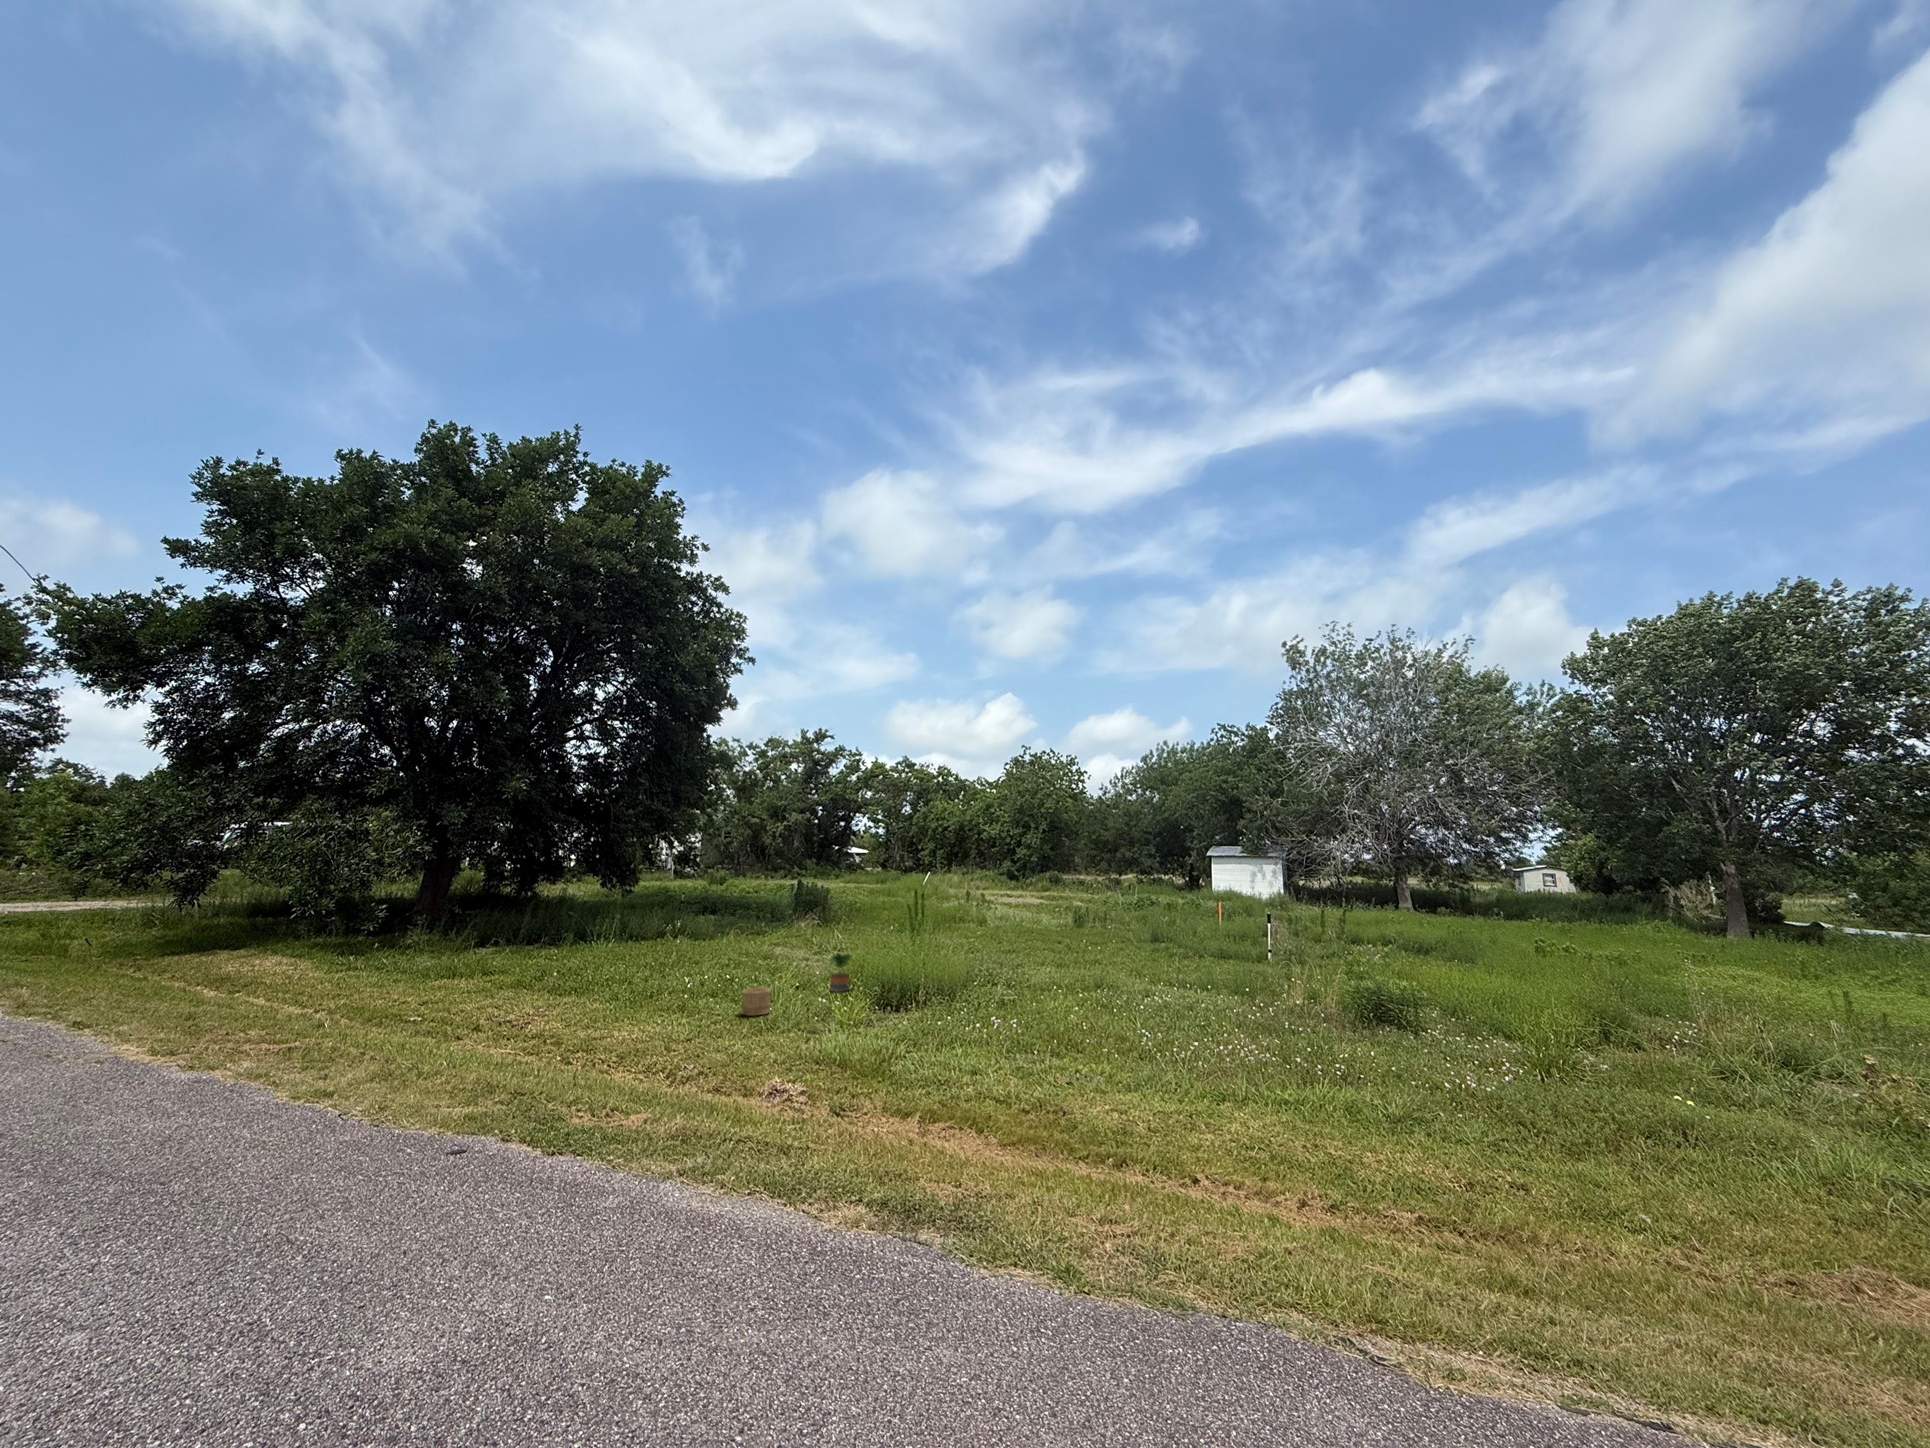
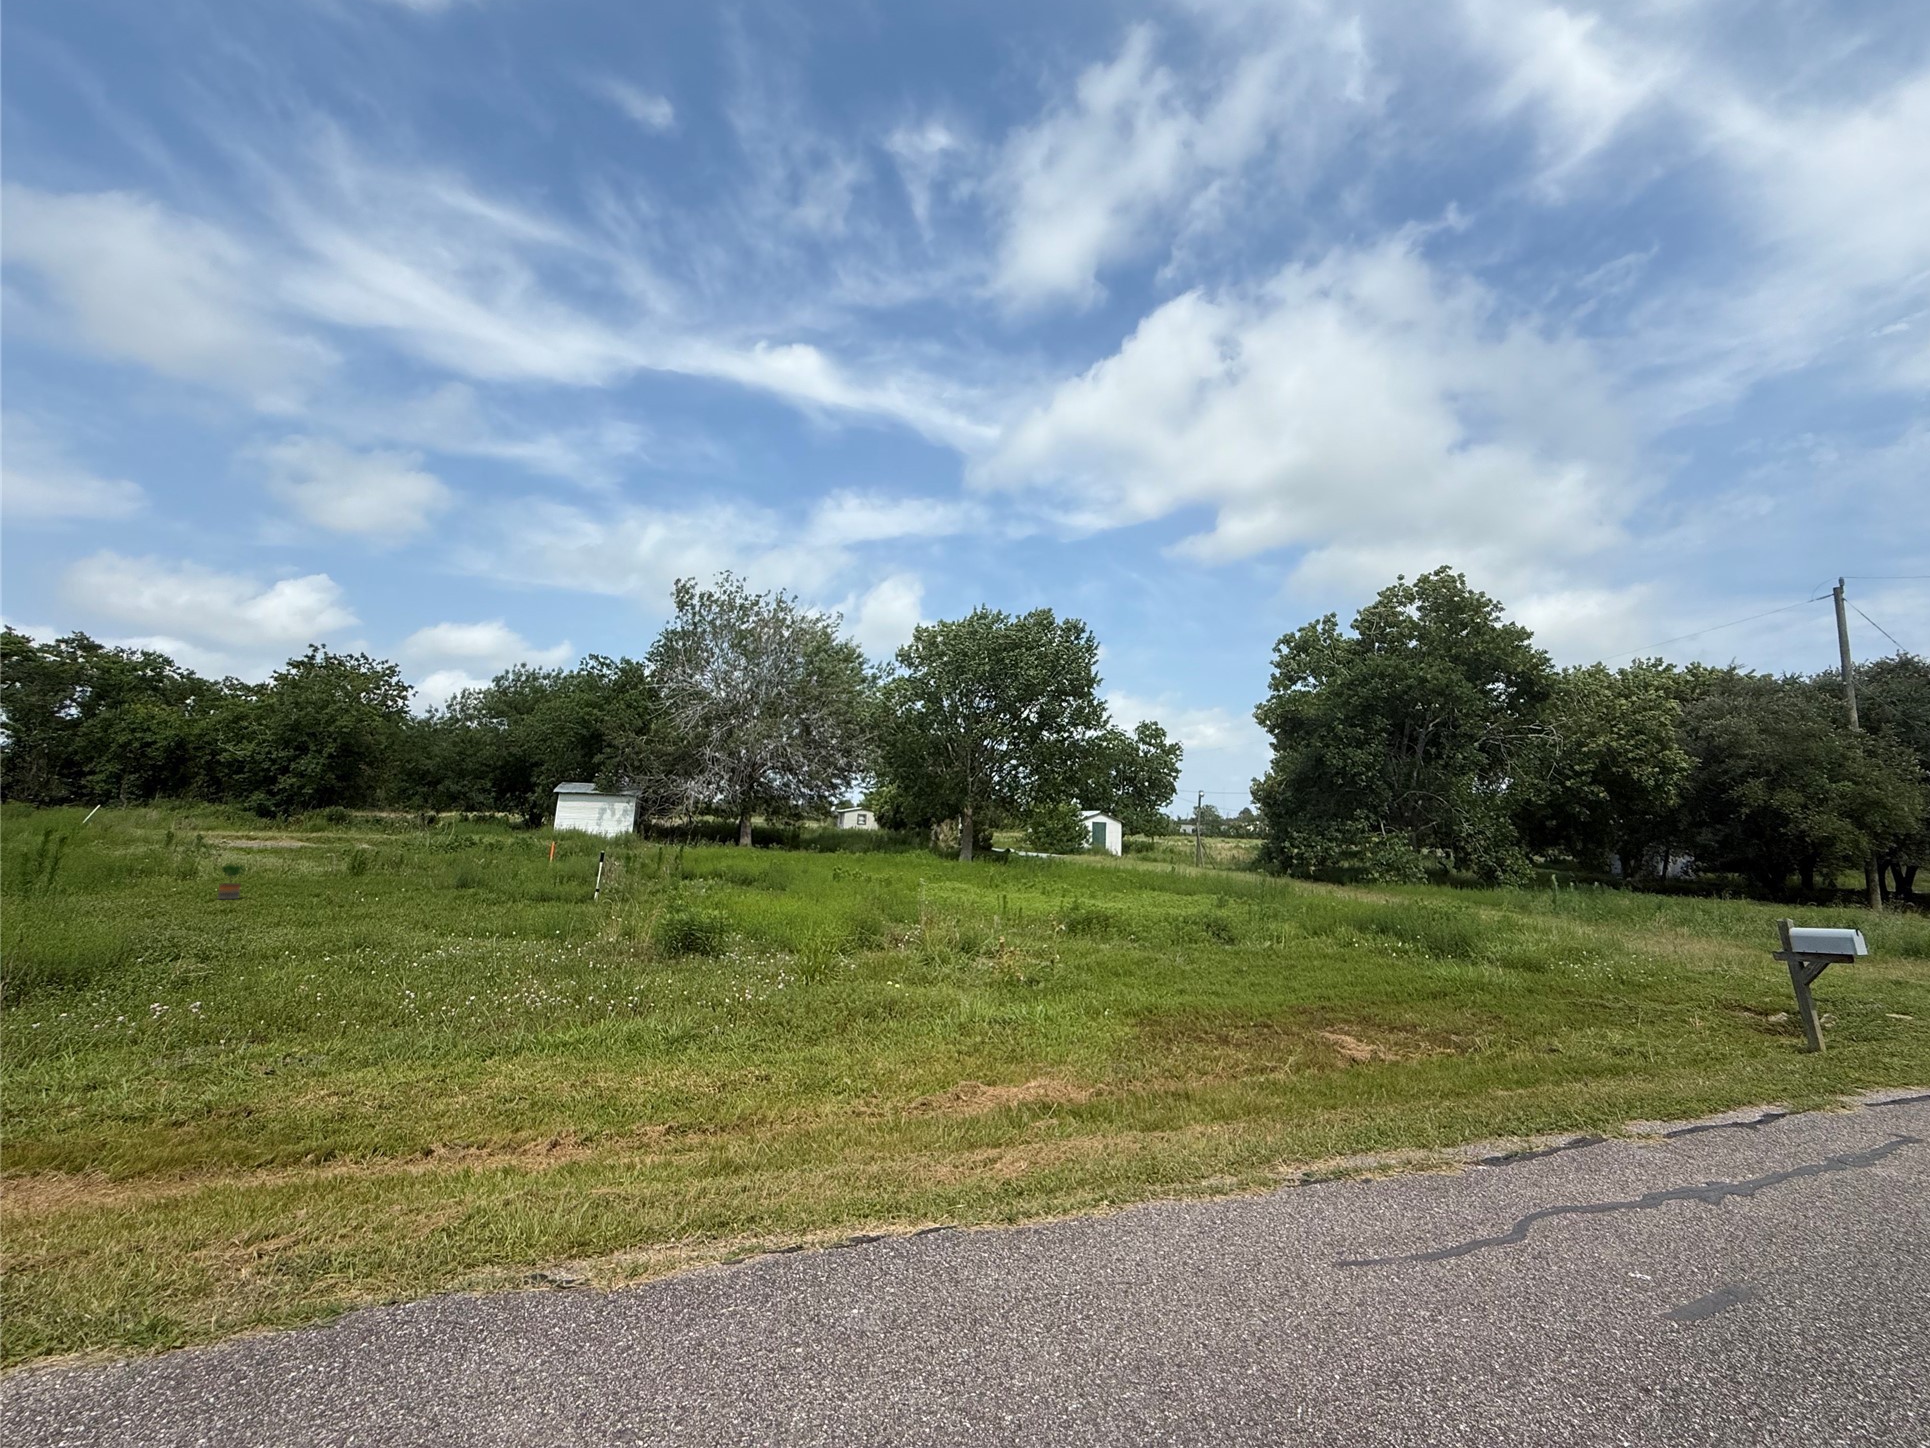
wooden bucket: present [742,987,771,1016] -> none [152,890,187,913]

